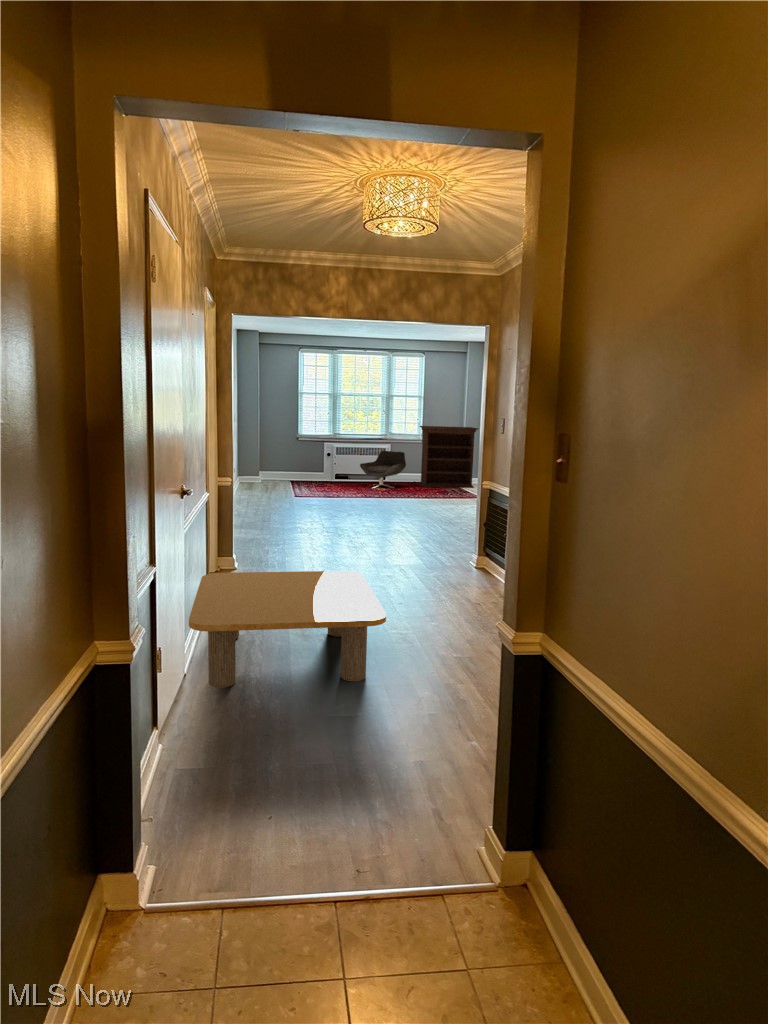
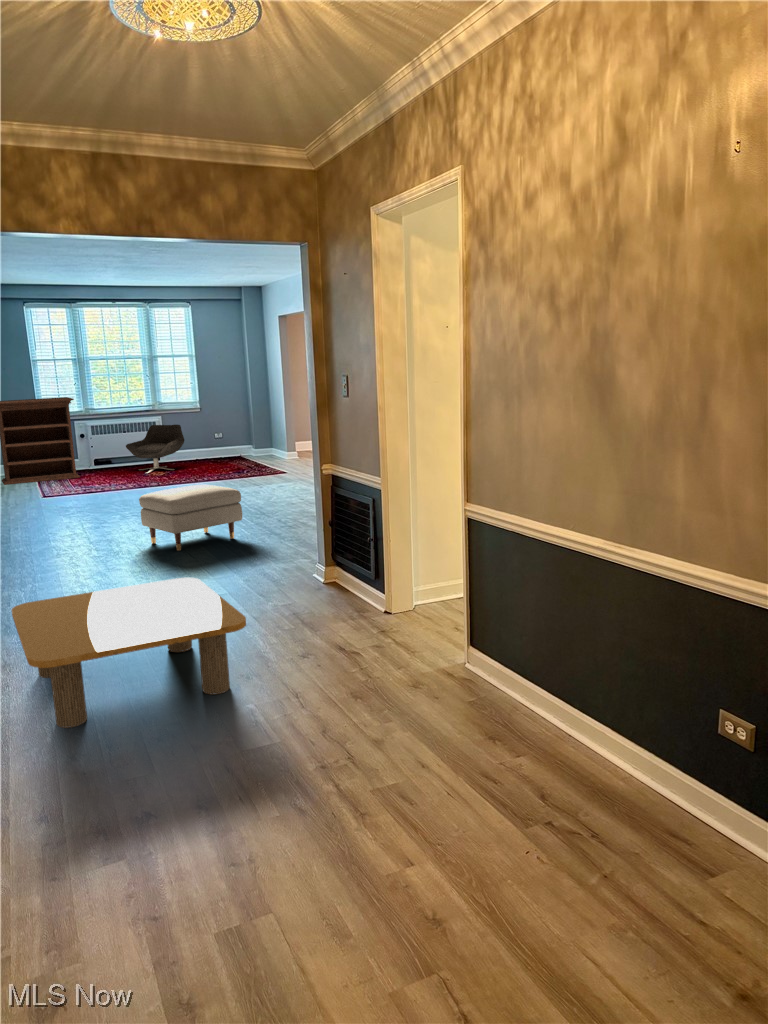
bookshelf: present [418,426,478,488] -> present [0,397,80,485]
ottoman: none [347,498,430,550] -> present [139,485,242,551]

